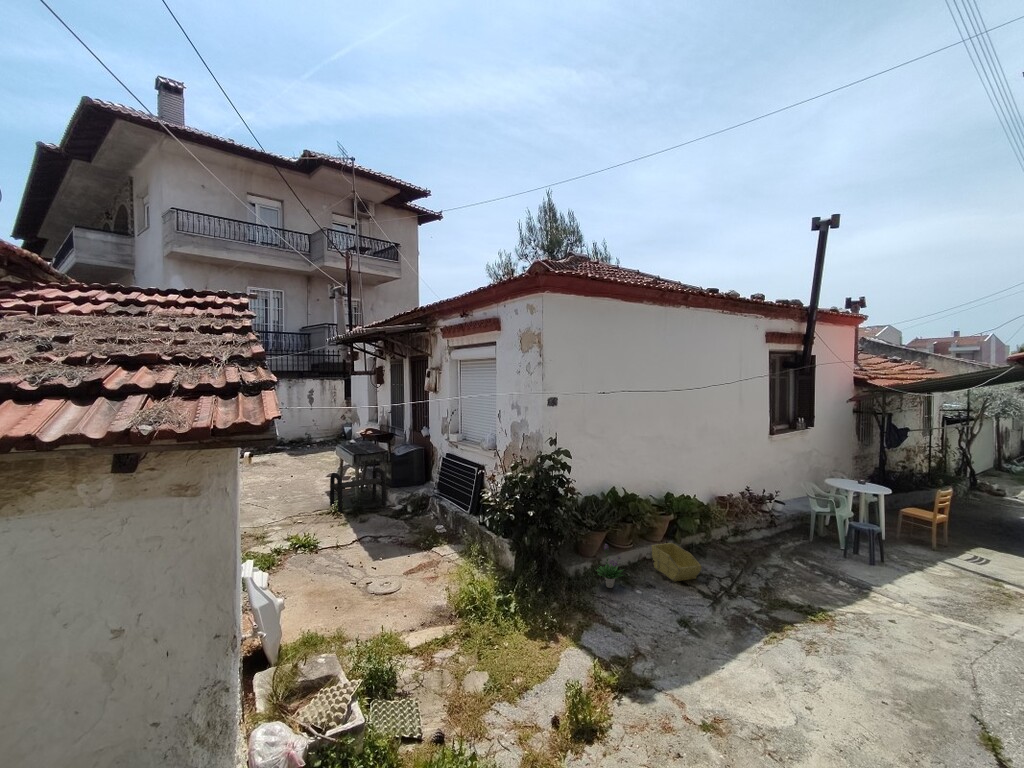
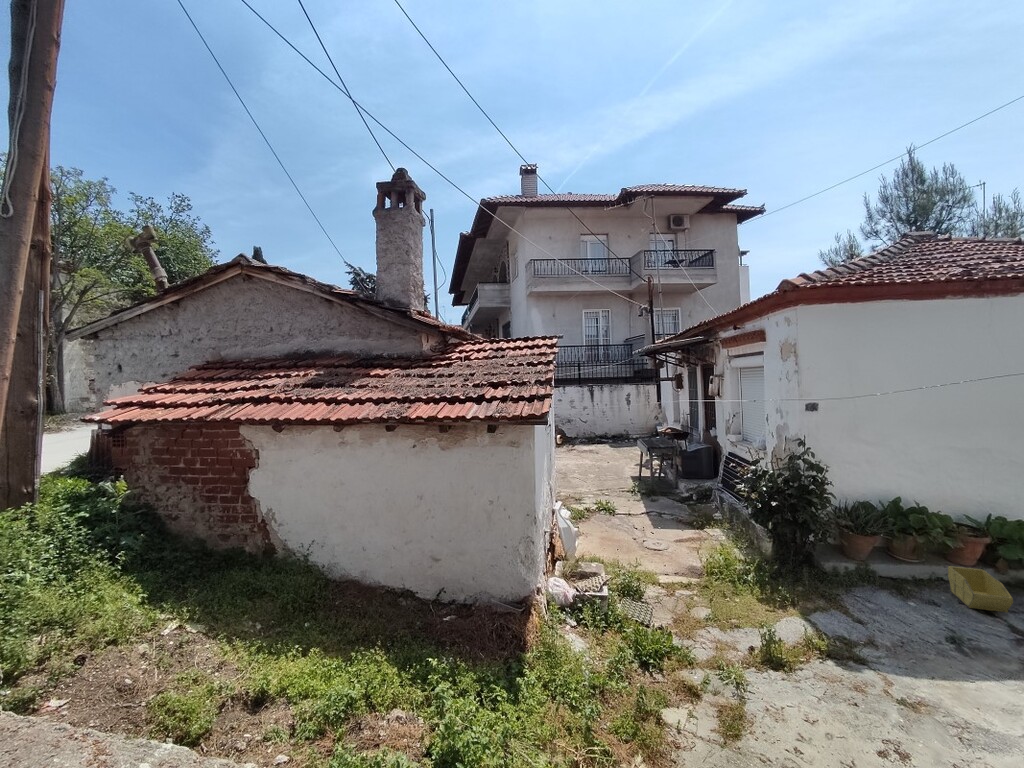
bench: present [330,468,386,512] -> none [632,461,678,493]
potted plant: present [596,544,624,588] -> none [857,549,894,594]

